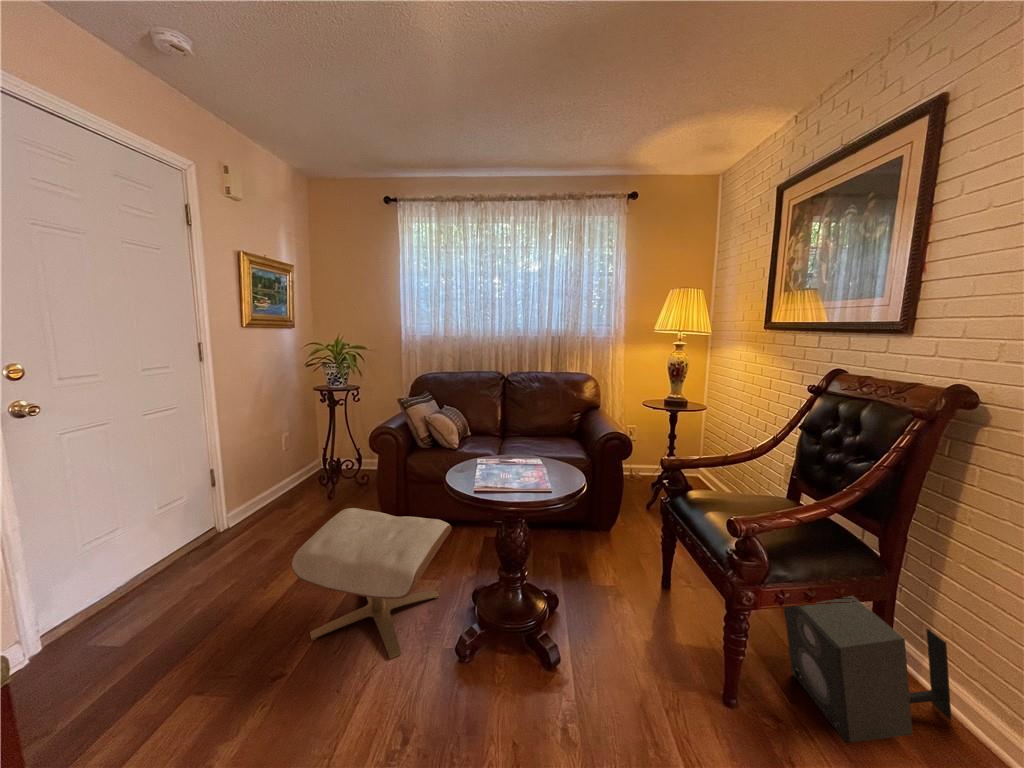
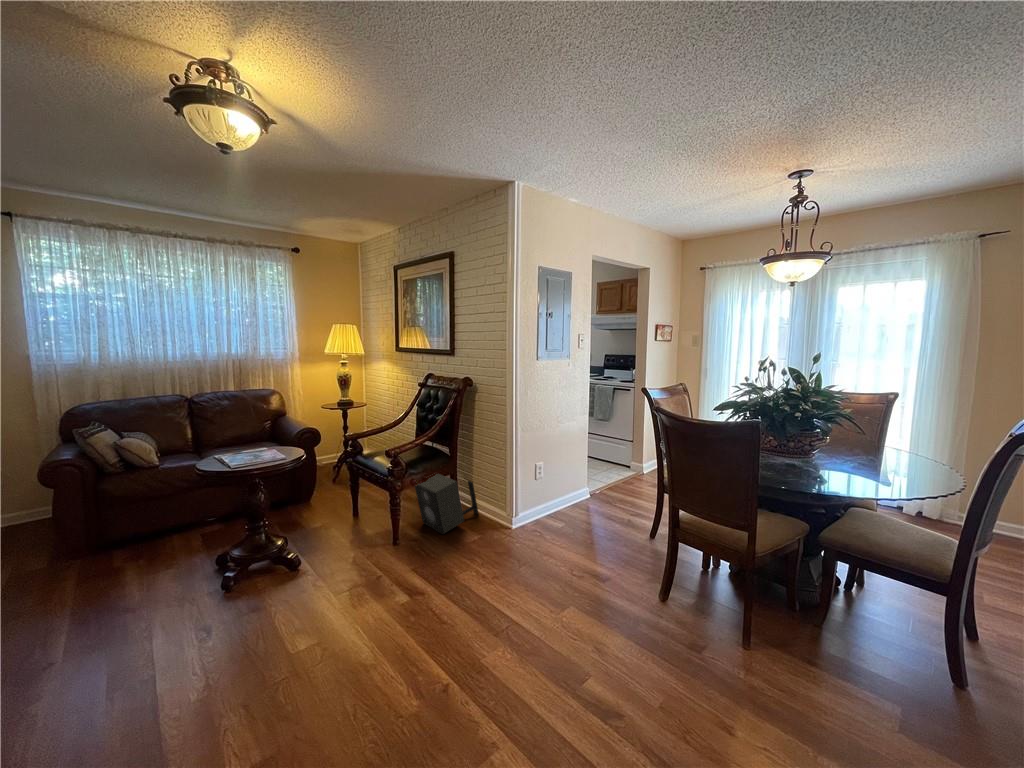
ottoman: present [291,508,452,659] -> none [34,510,194,637]

